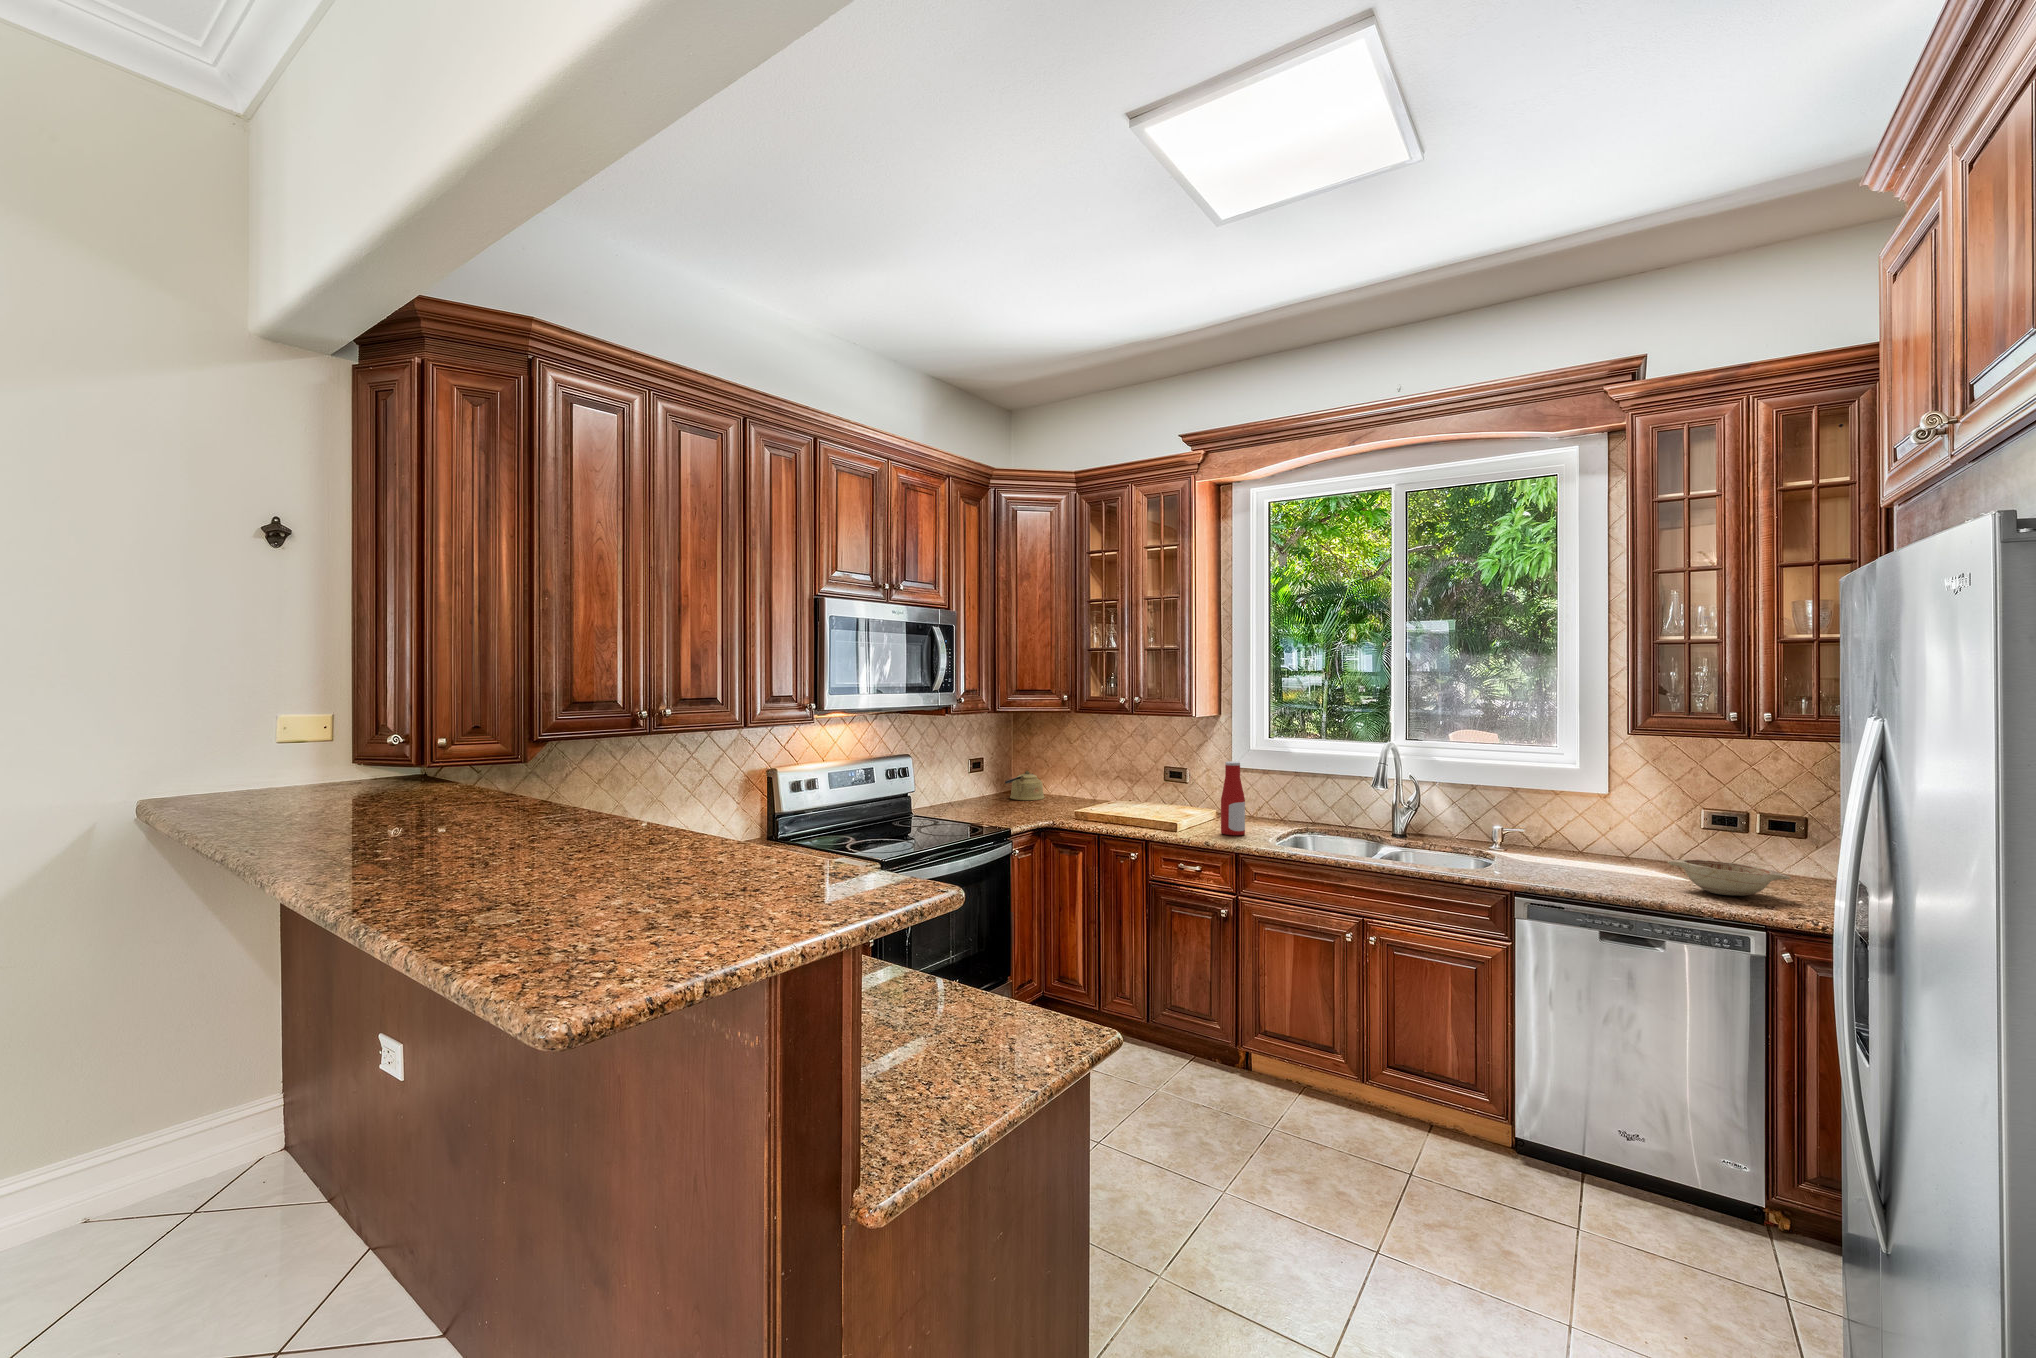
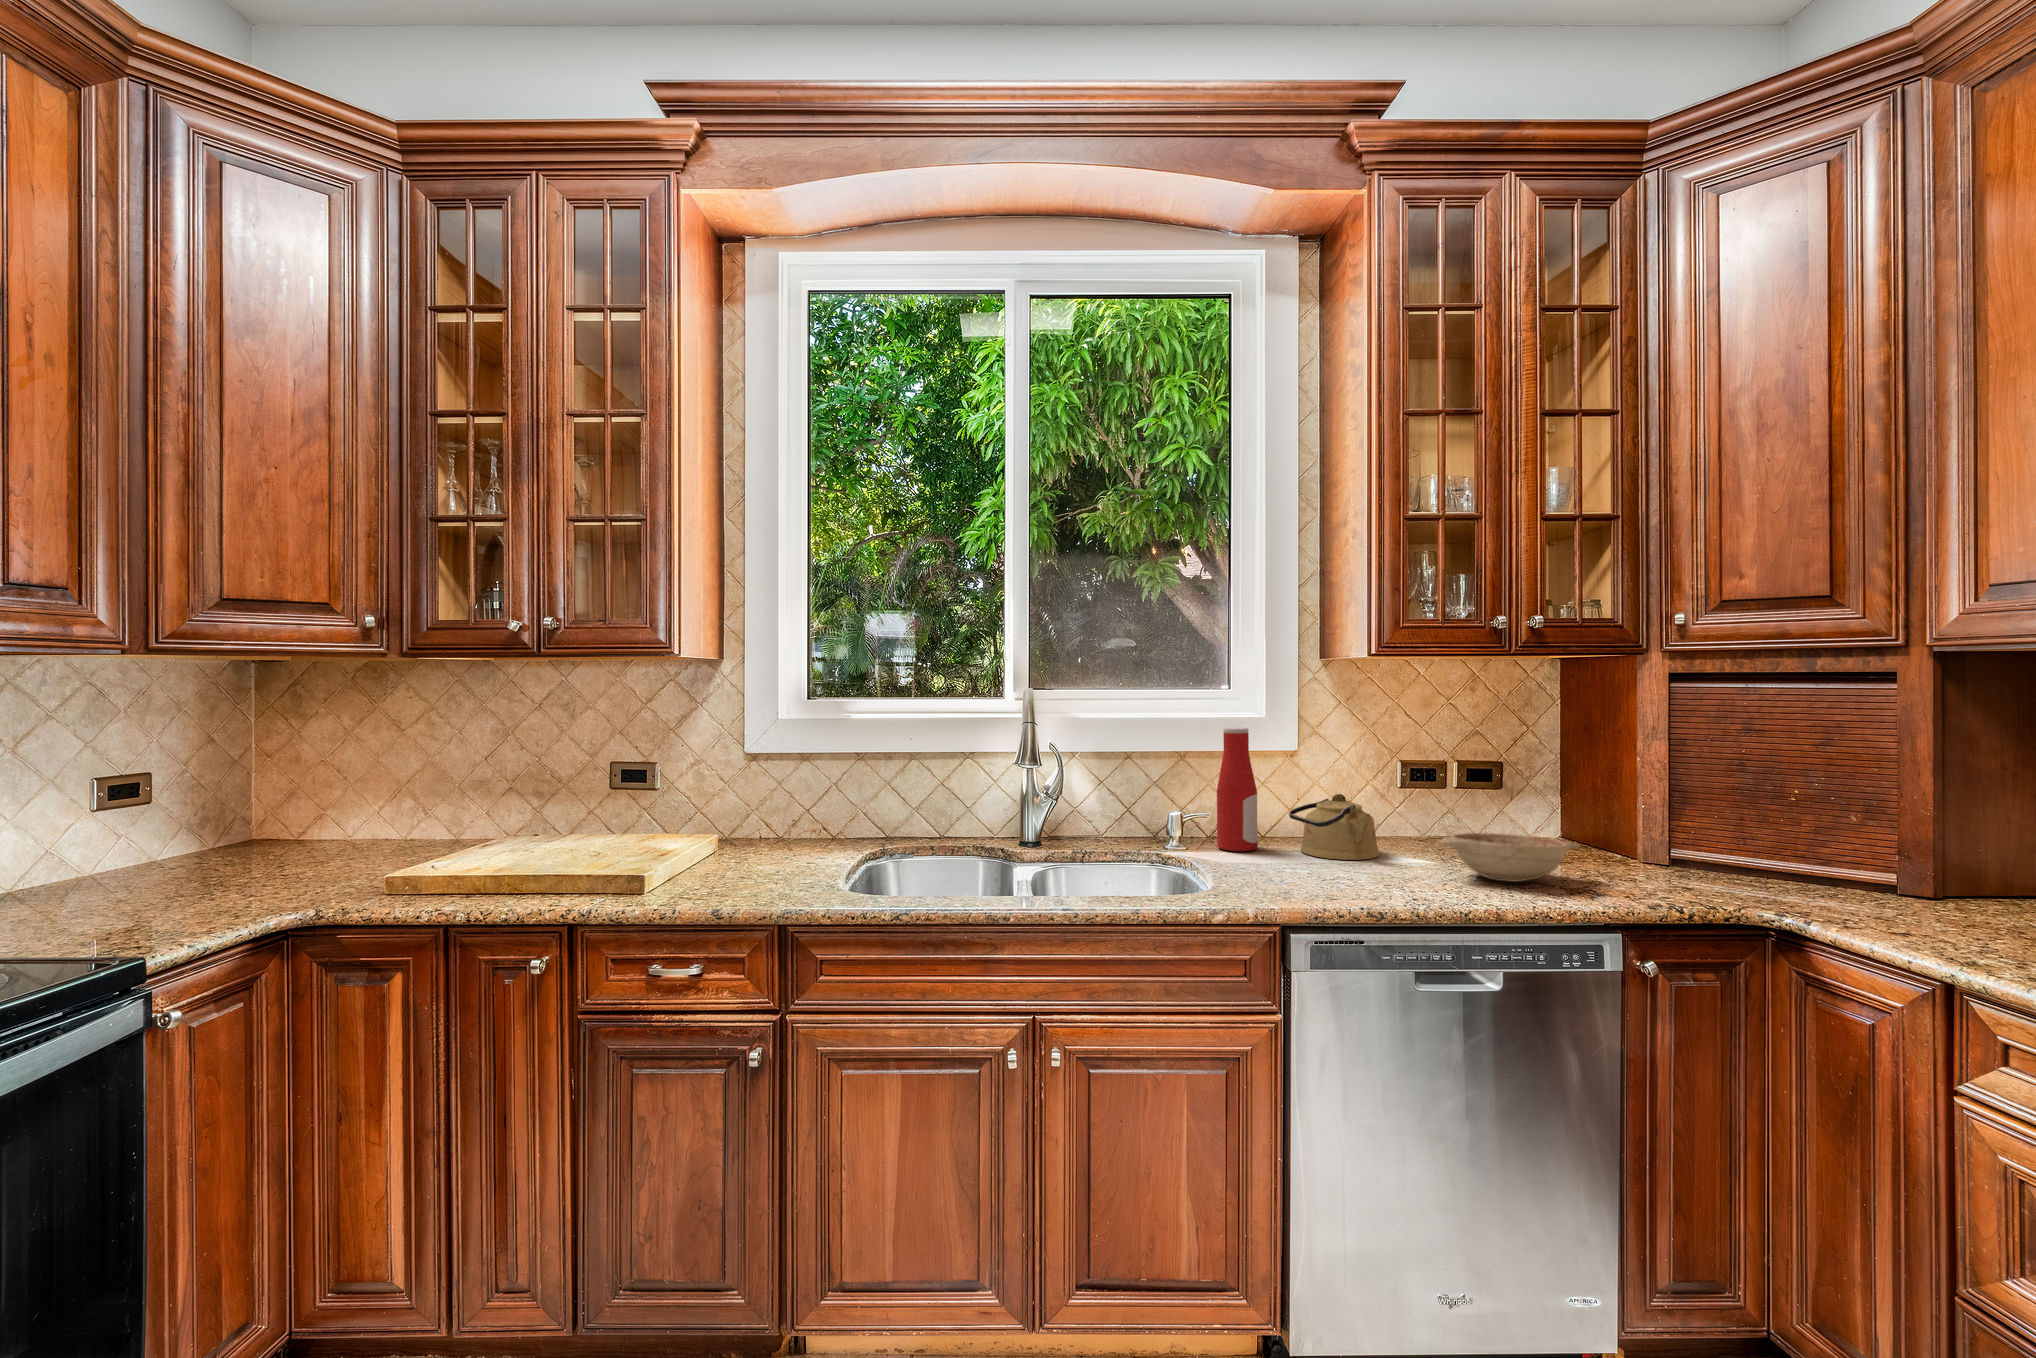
bottle: present [1221,761,1245,835] -> present [1217,727,1258,851]
kettle: present [1005,771,1044,800] -> present [1289,794,1380,860]

